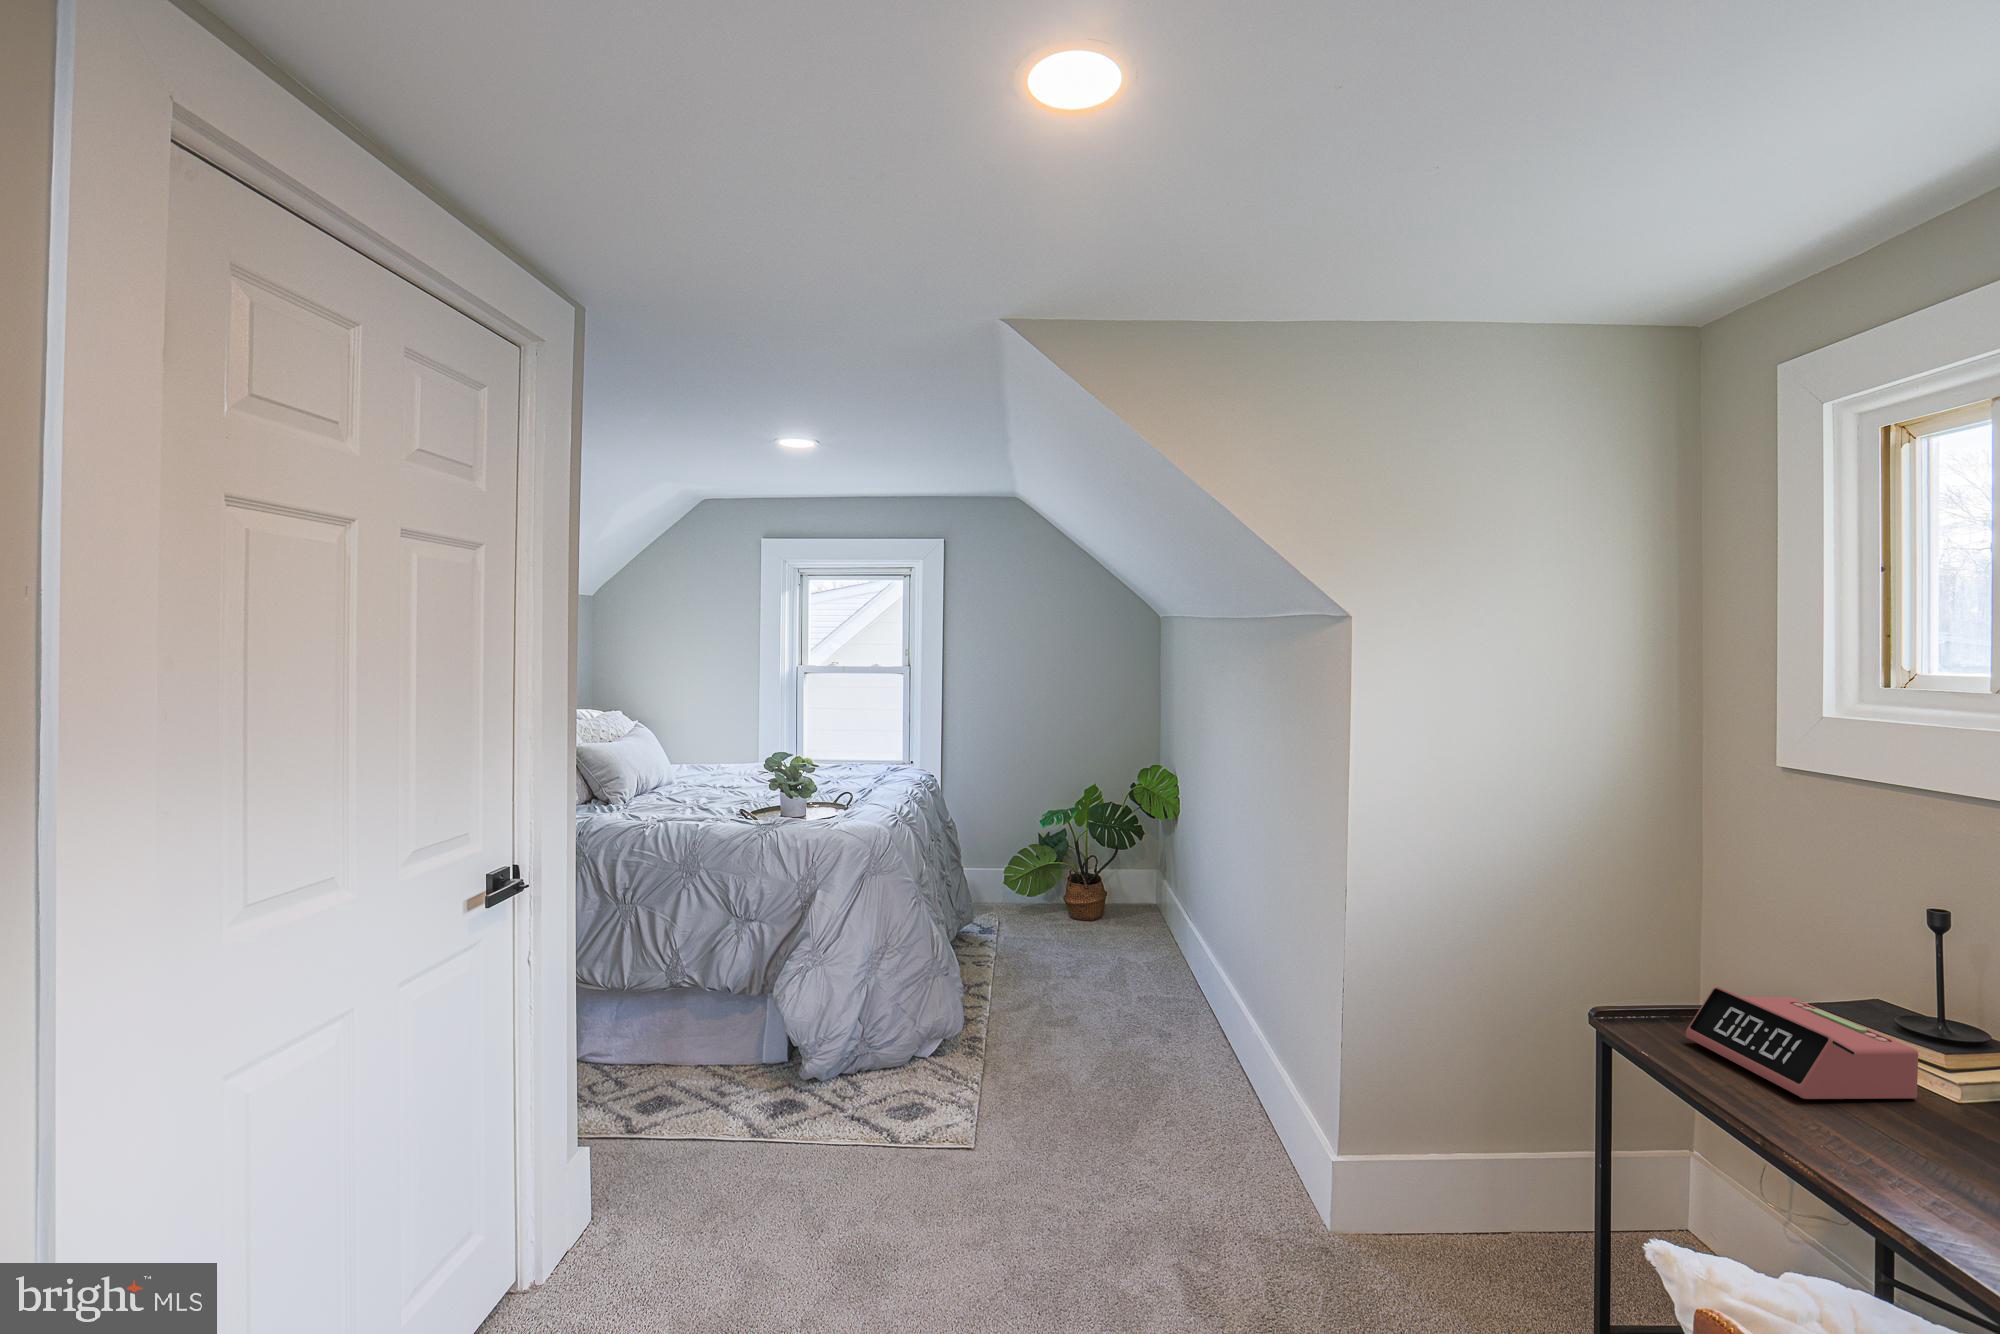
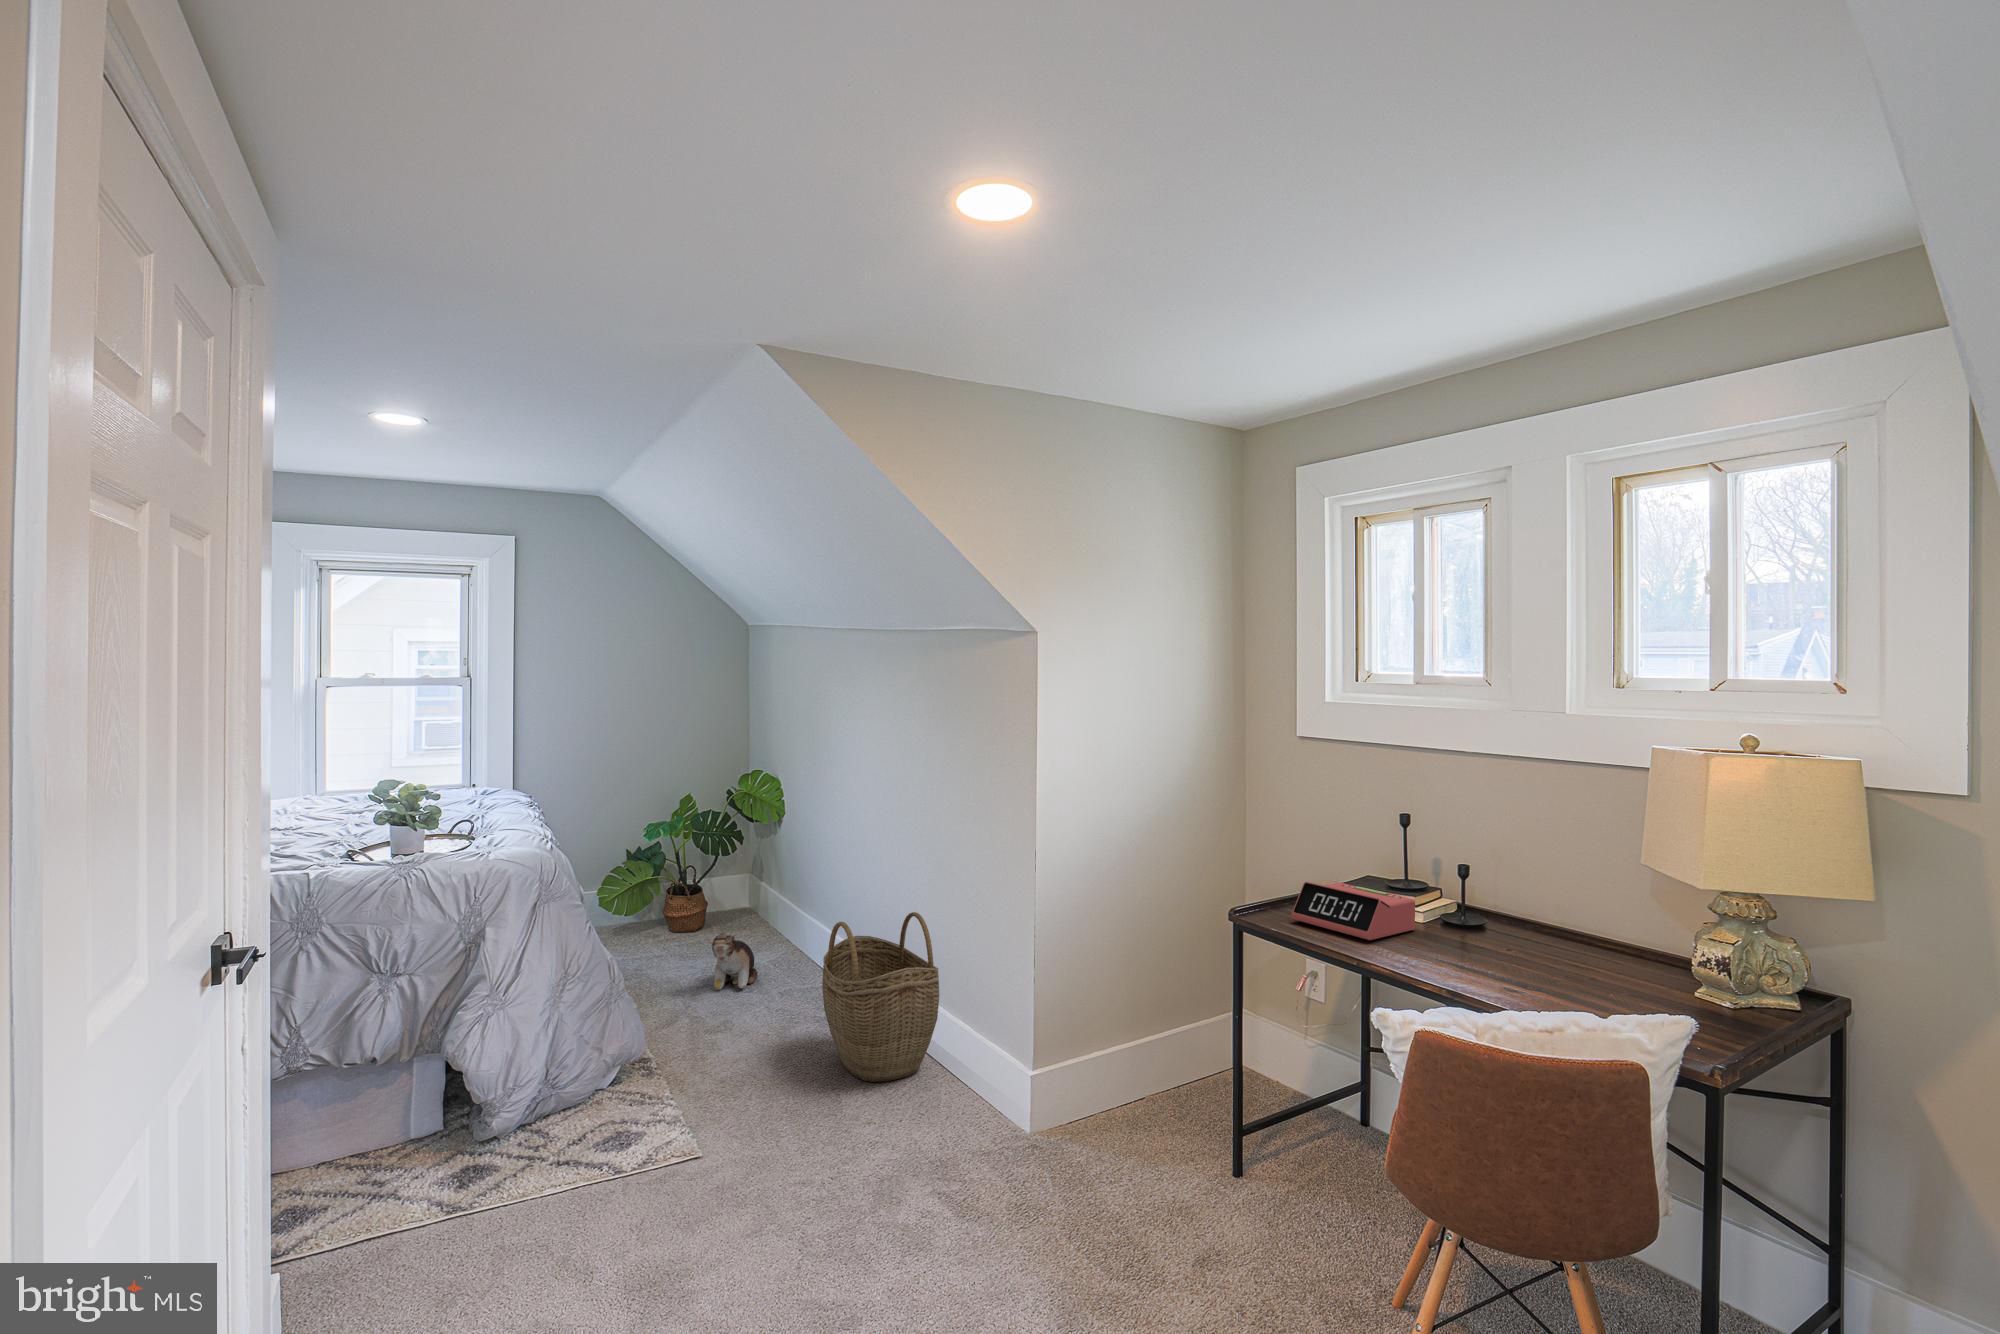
plush toy: none [1065,925,1125,985] -> present [707,932,757,990]
woven basket: none [1138,934,1257,1120] -> present [822,912,939,1082]

